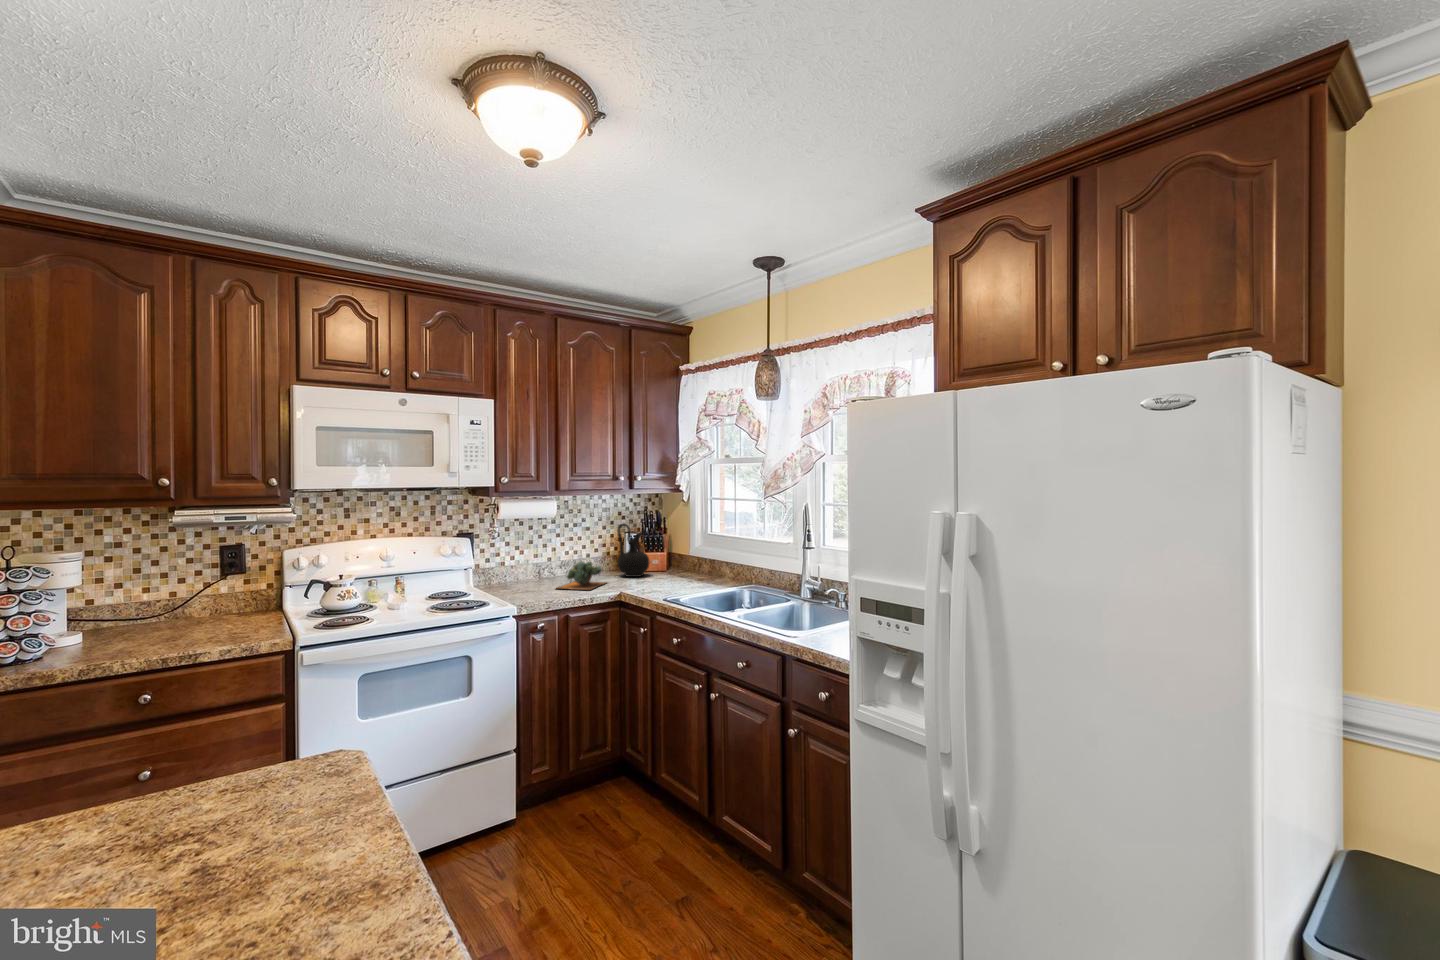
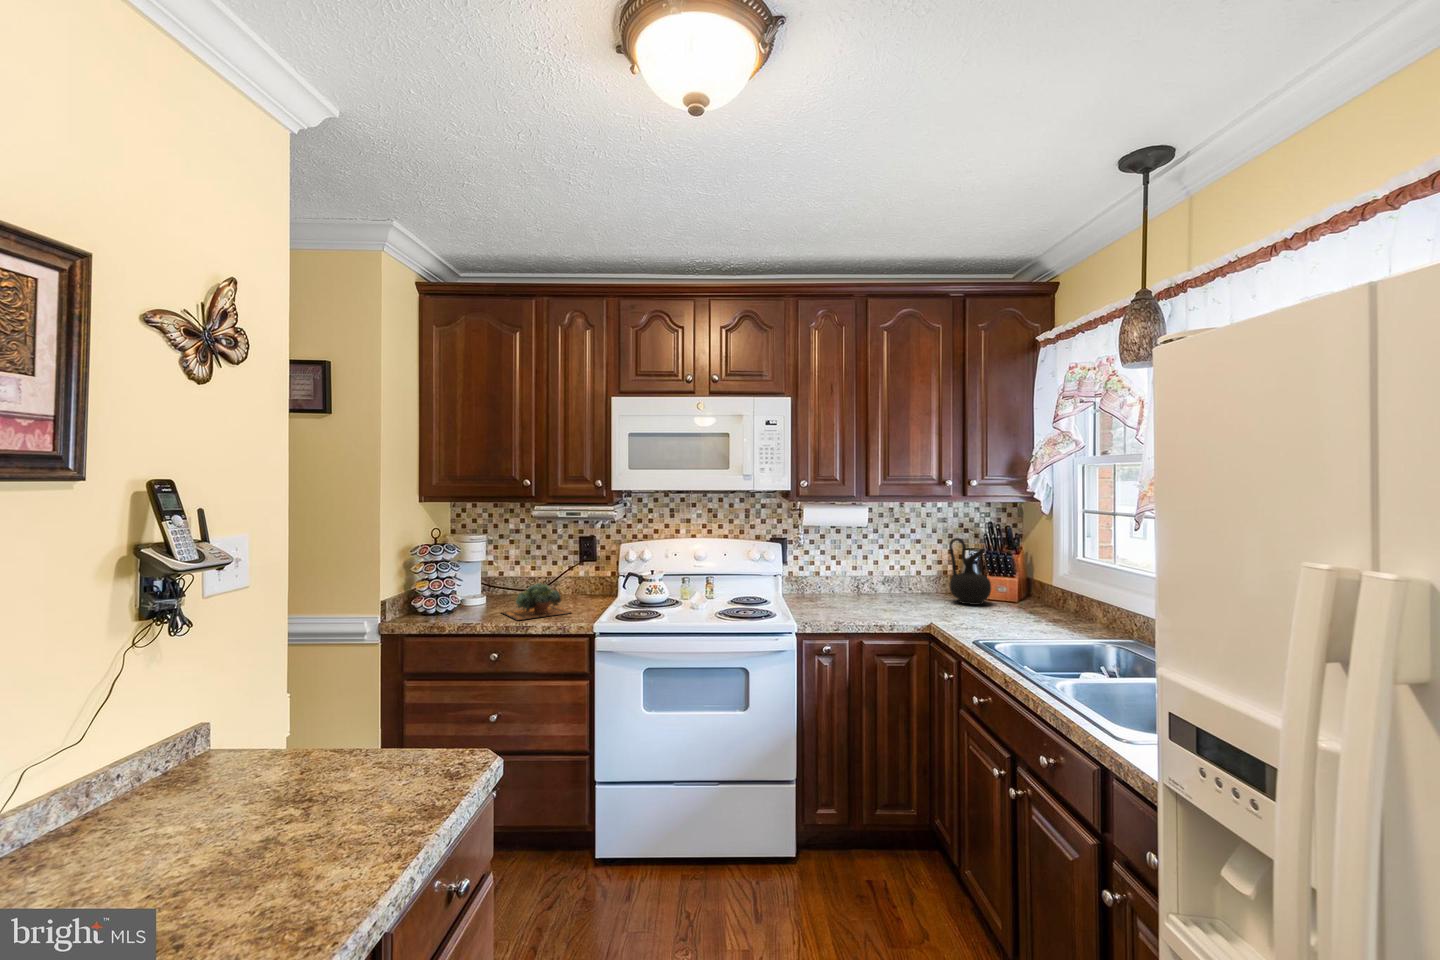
succulent plant: present [557,561,605,590] -> present [502,583,570,620]

